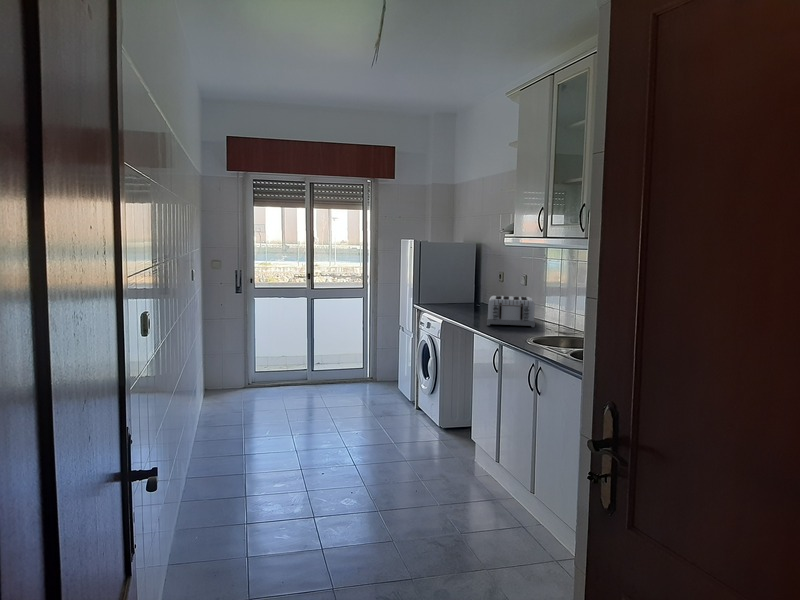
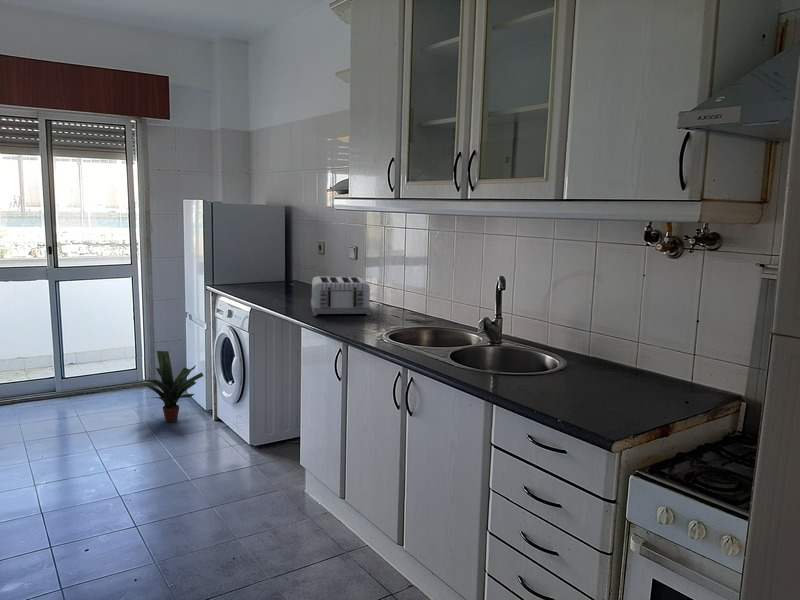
potted plant: none [363,353,409,408] -> present [144,351,203,422]

